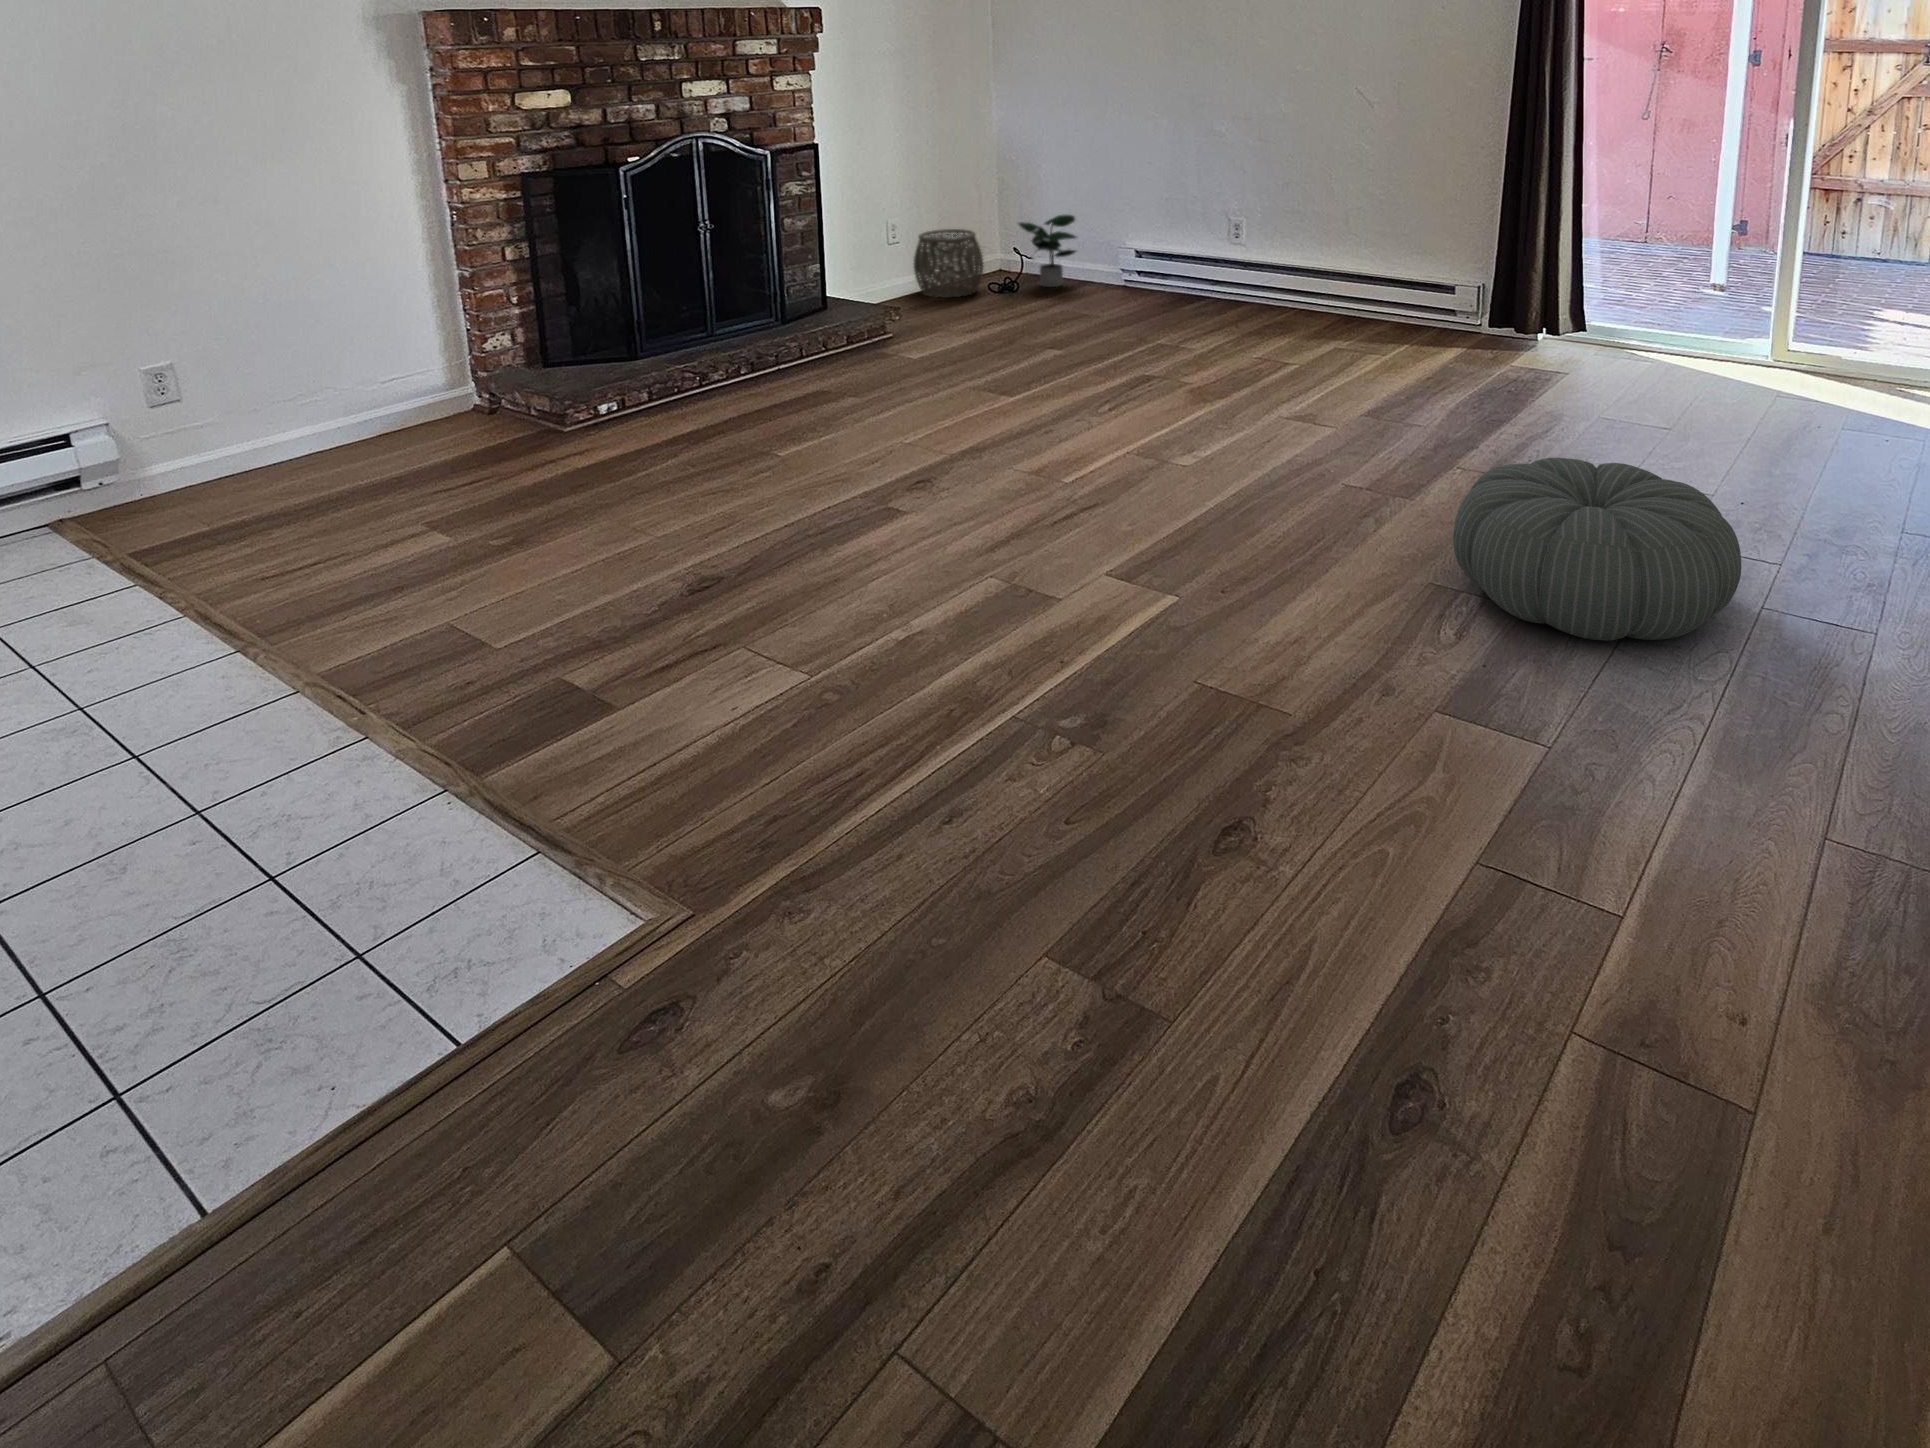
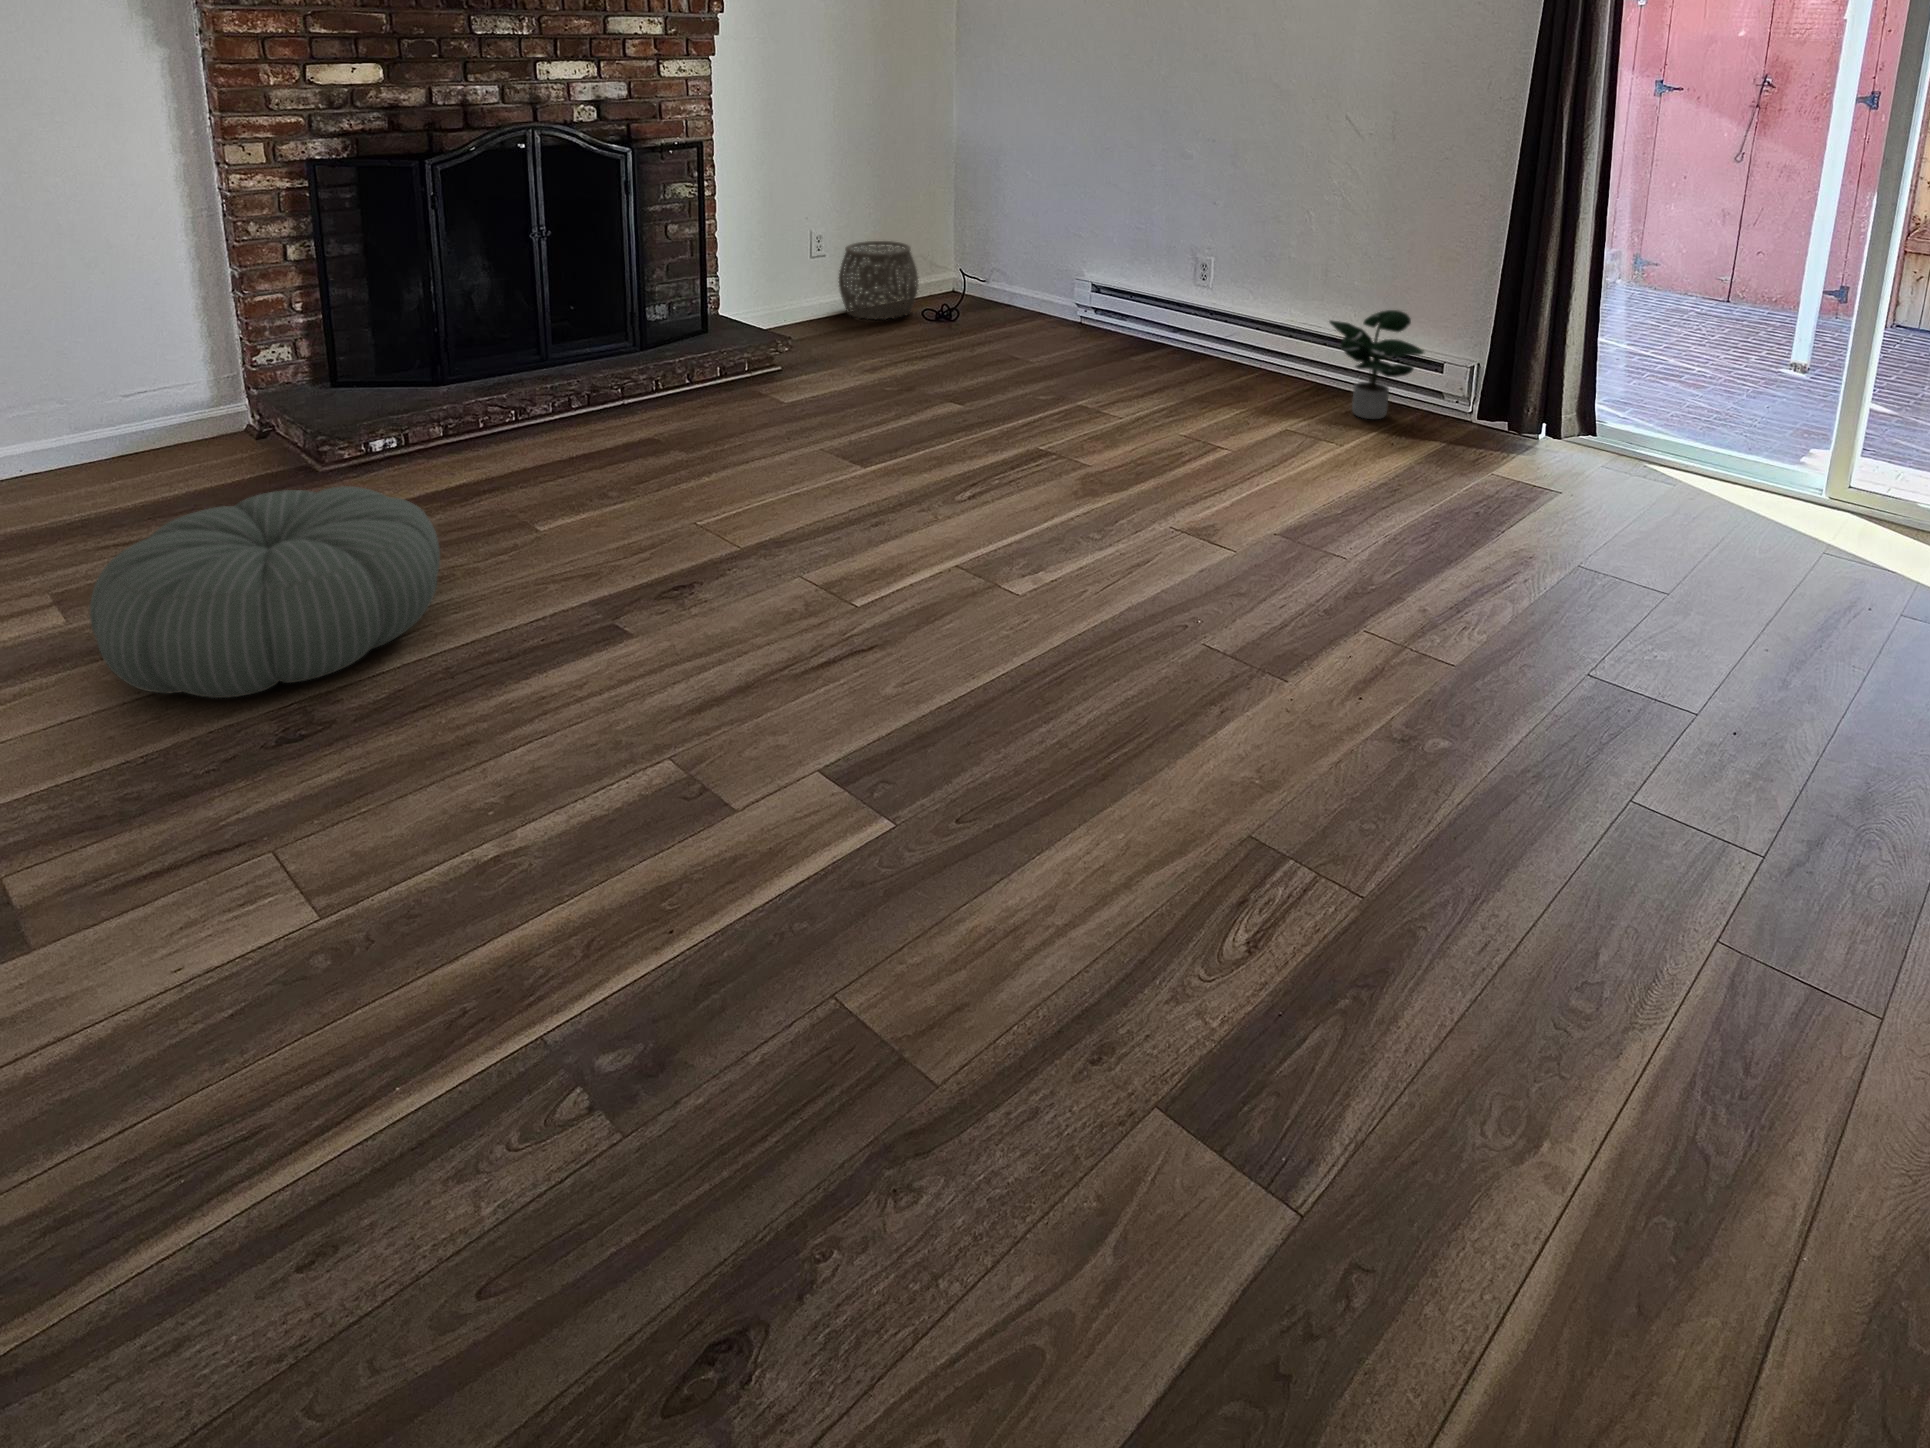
potted plant: present [1019,215,1076,287] -> present [1330,310,1424,419]
pouf: present [1453,458,1741,641] -> present [90,486,440,698]

